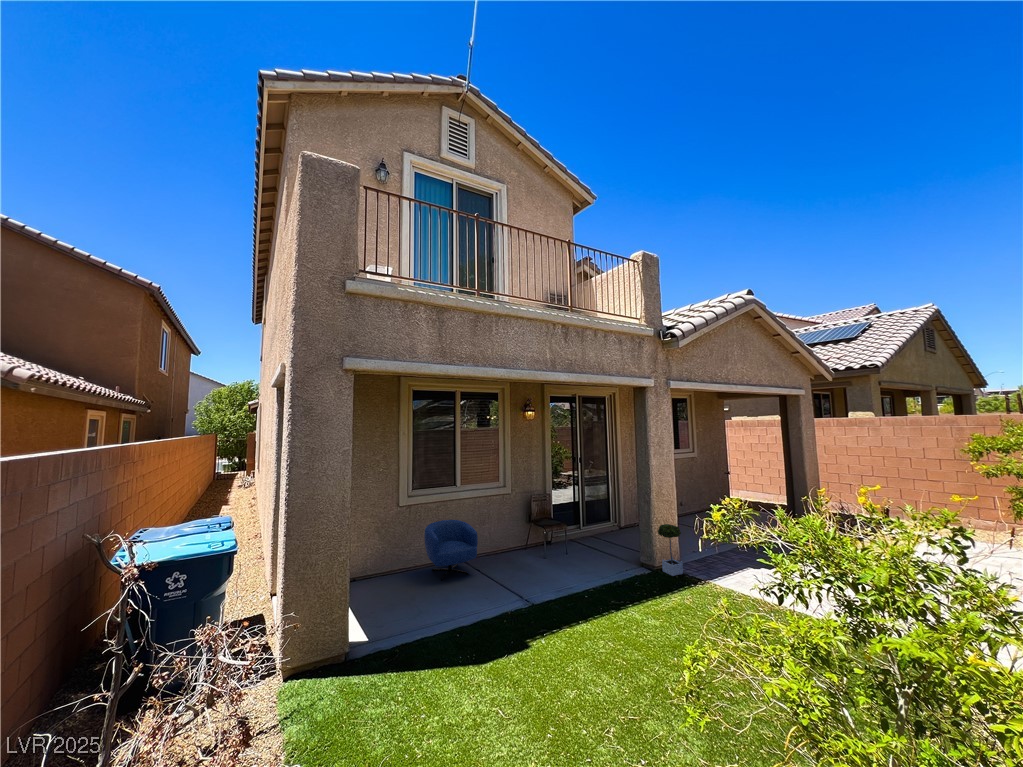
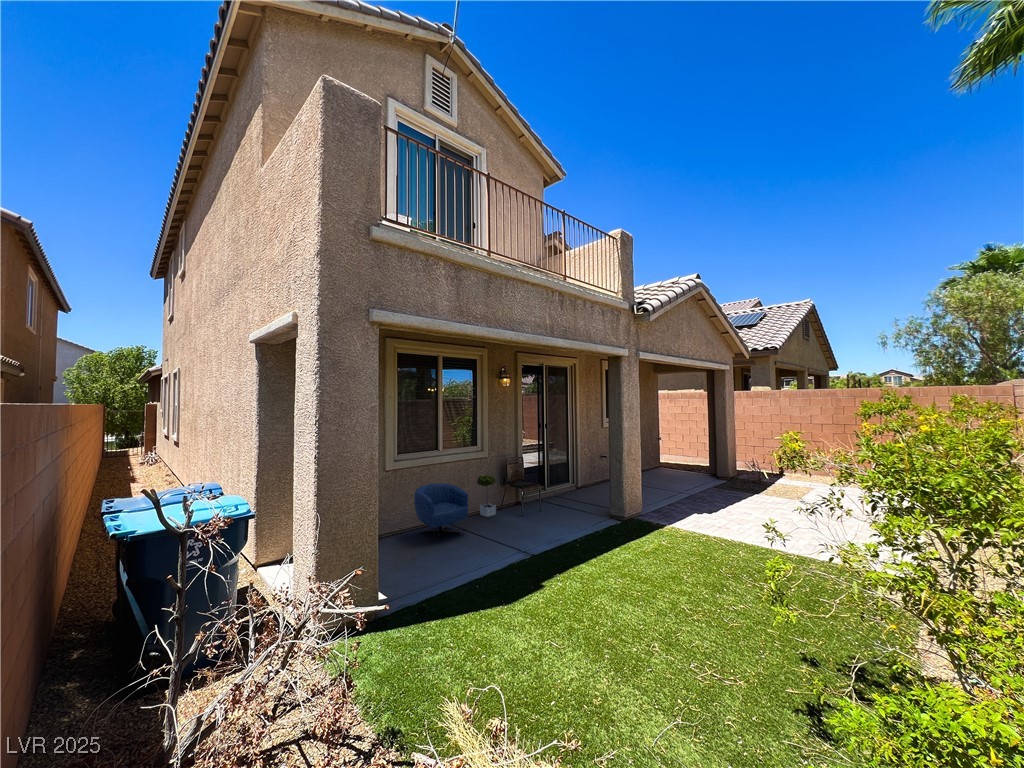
potted tree: present [658,524,683,576] -> present [477,475,496,517]

